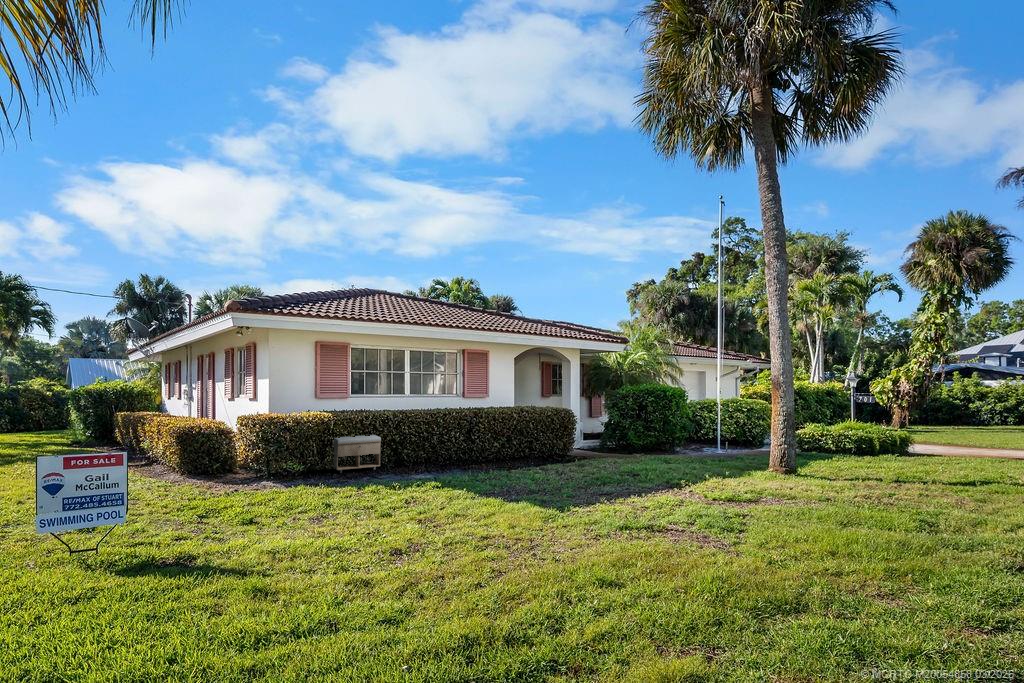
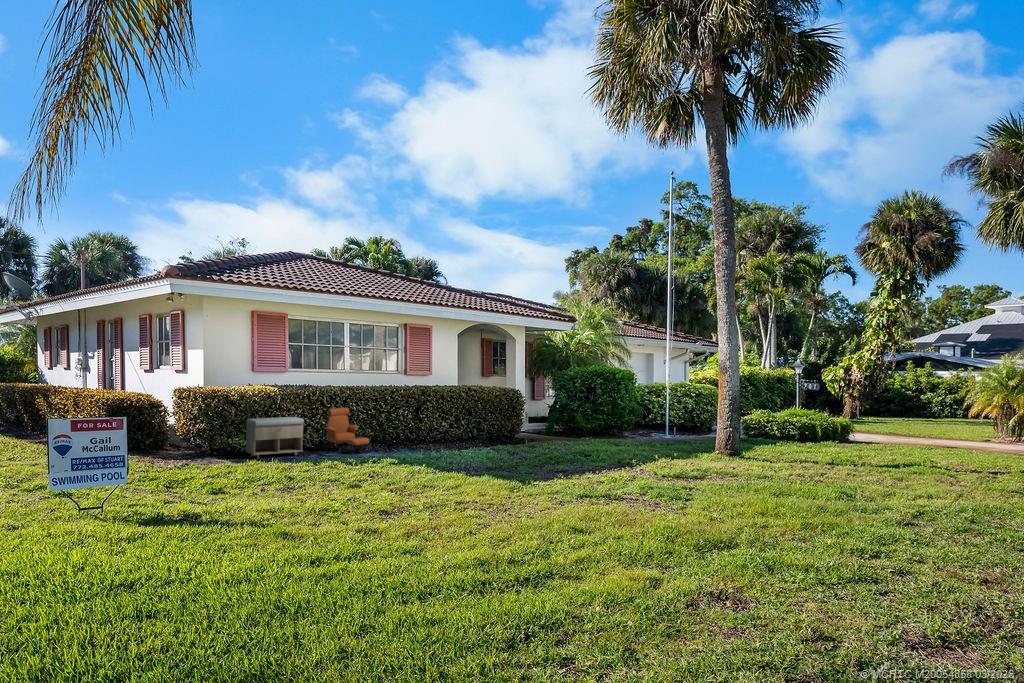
lounge chair: none [401,426,440,469] -> present [324,408,370,454]

